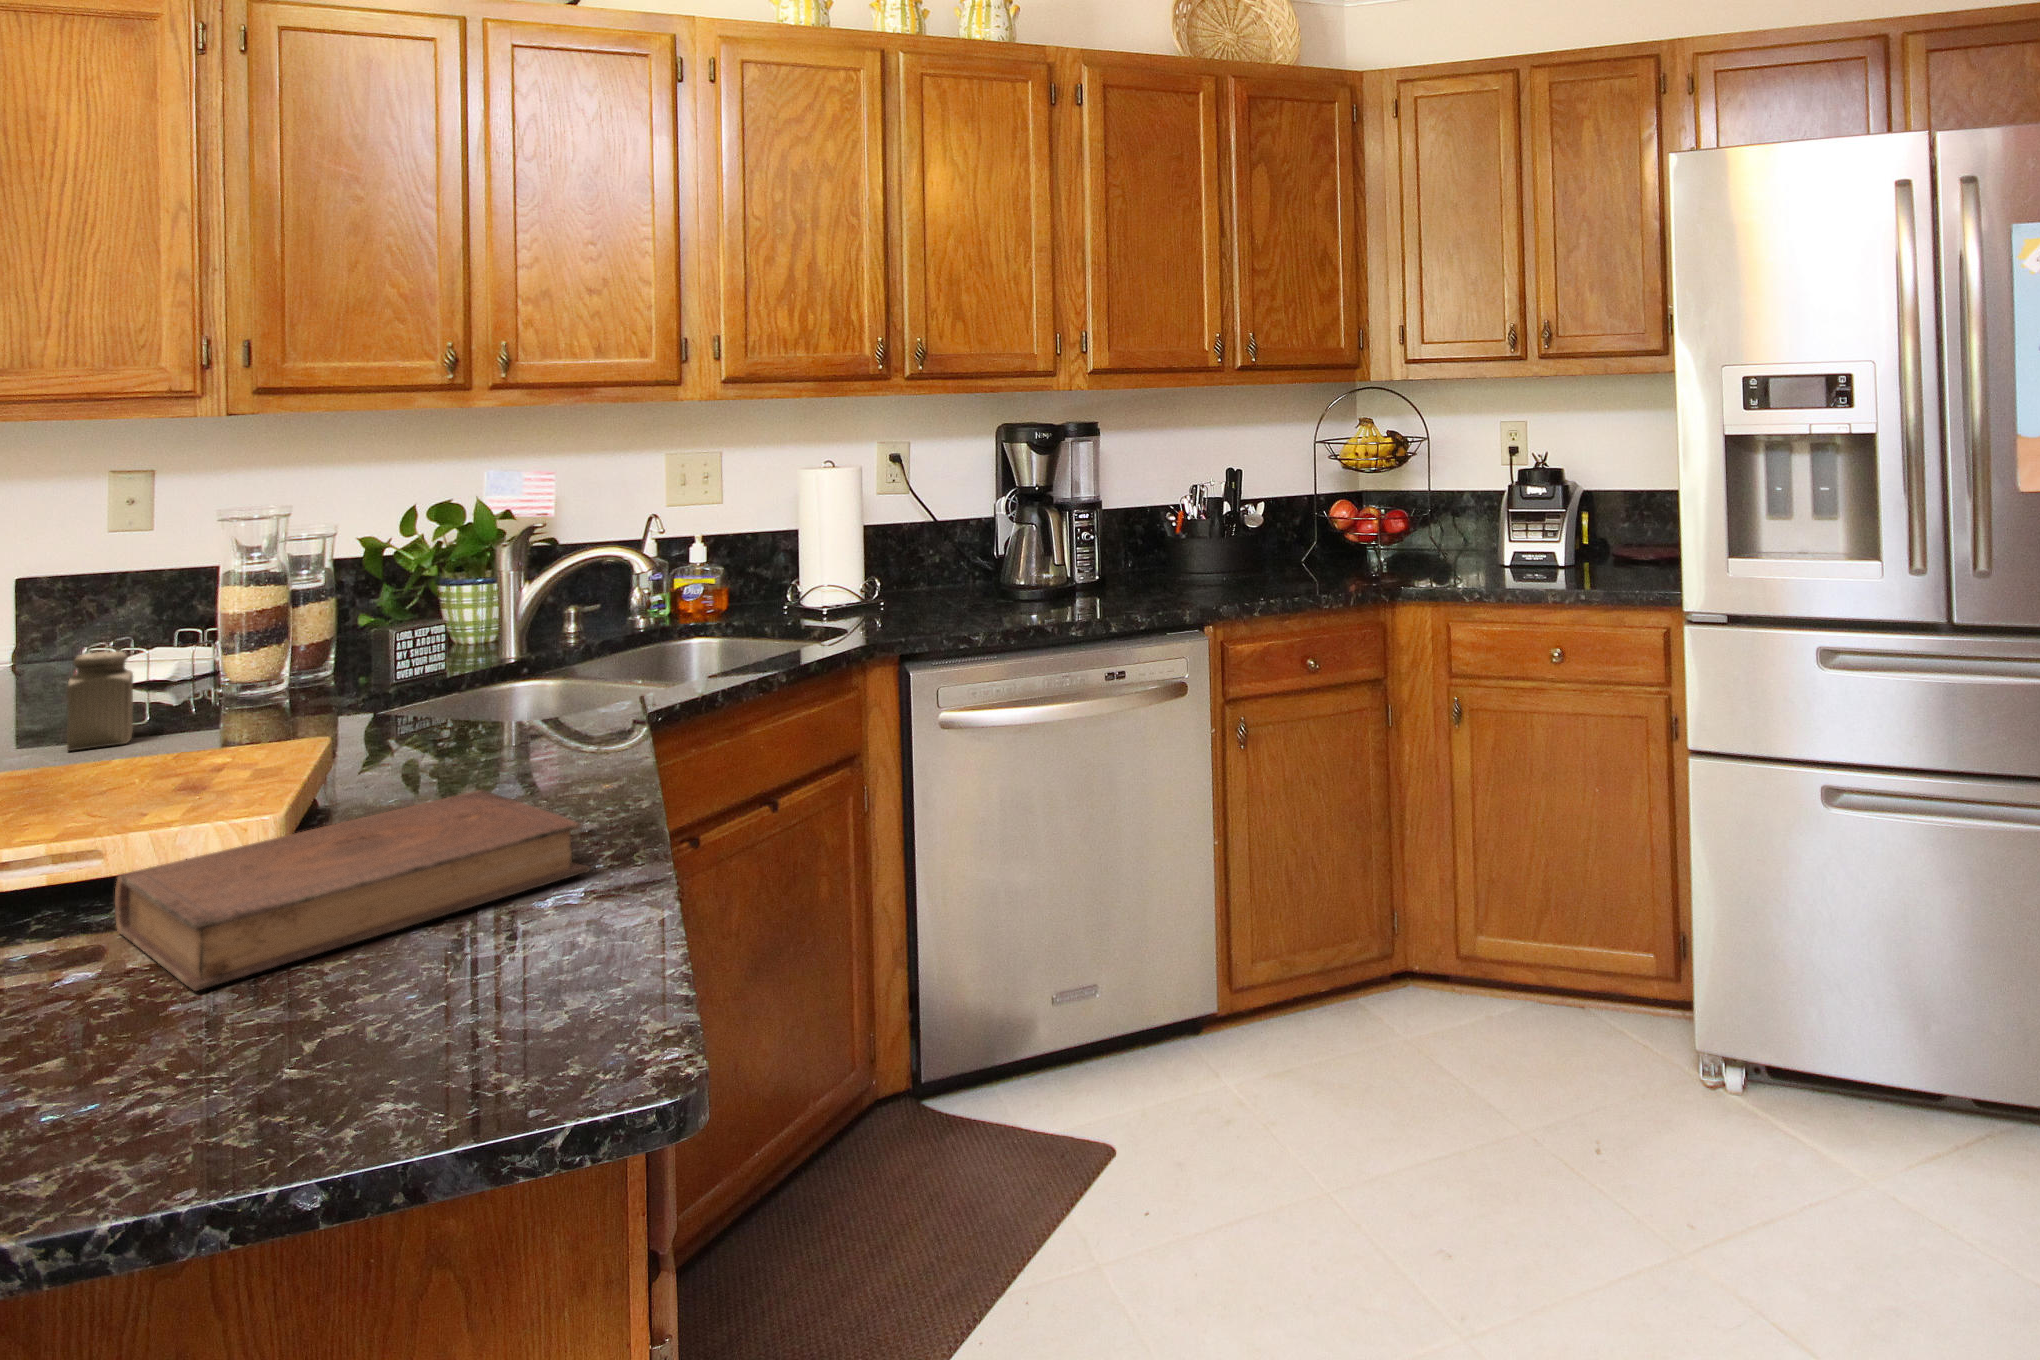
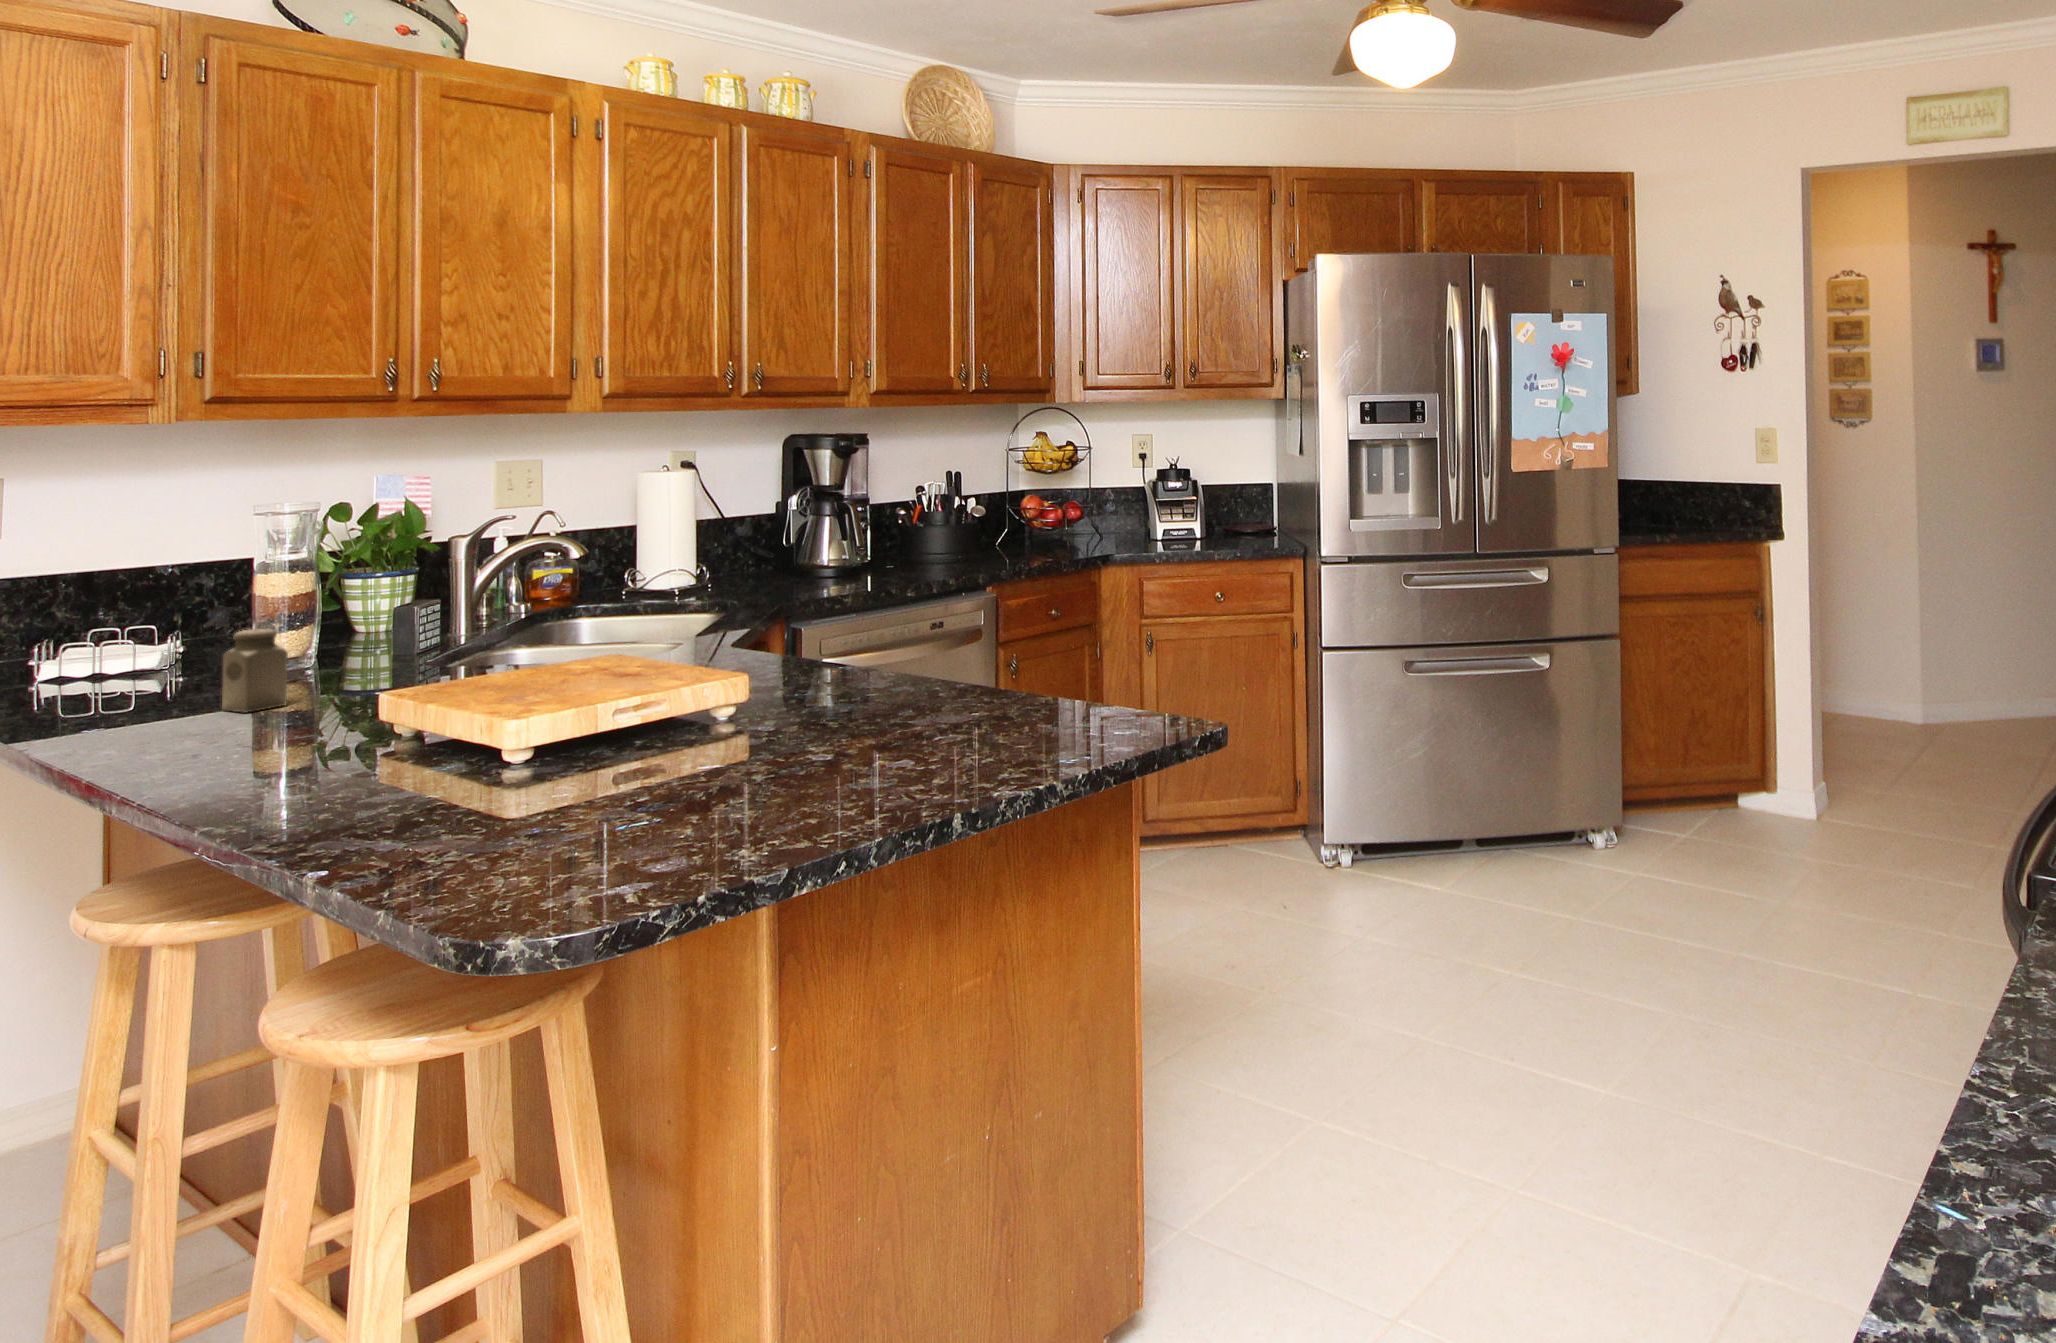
book: present [115,790,590,991] -> none [716,667,945,744]

